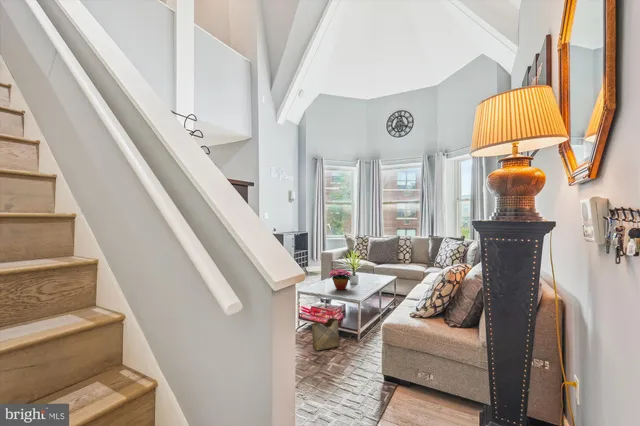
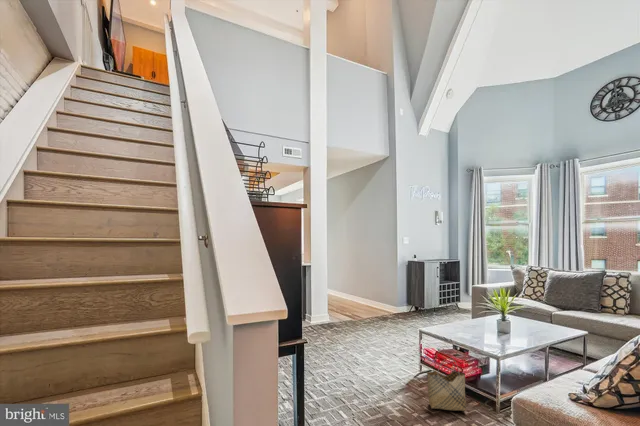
flower arrangement: present [328,269,352,290] -> none [457,307,500,337]

